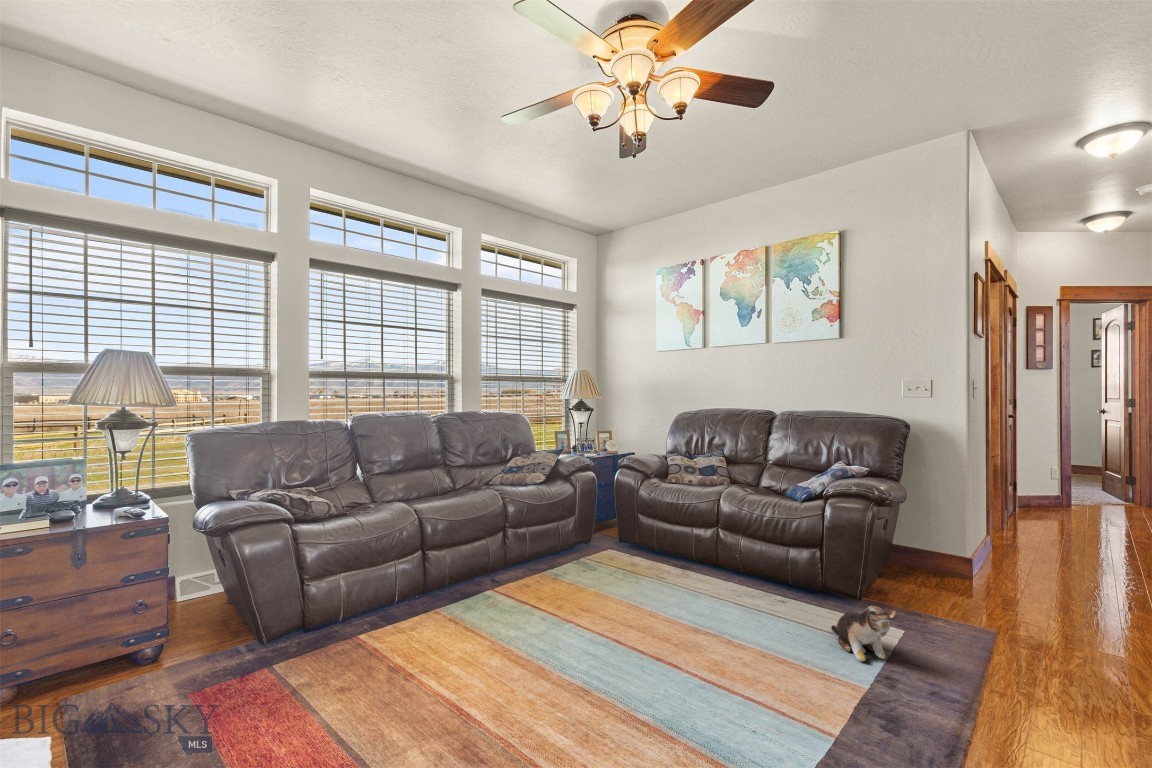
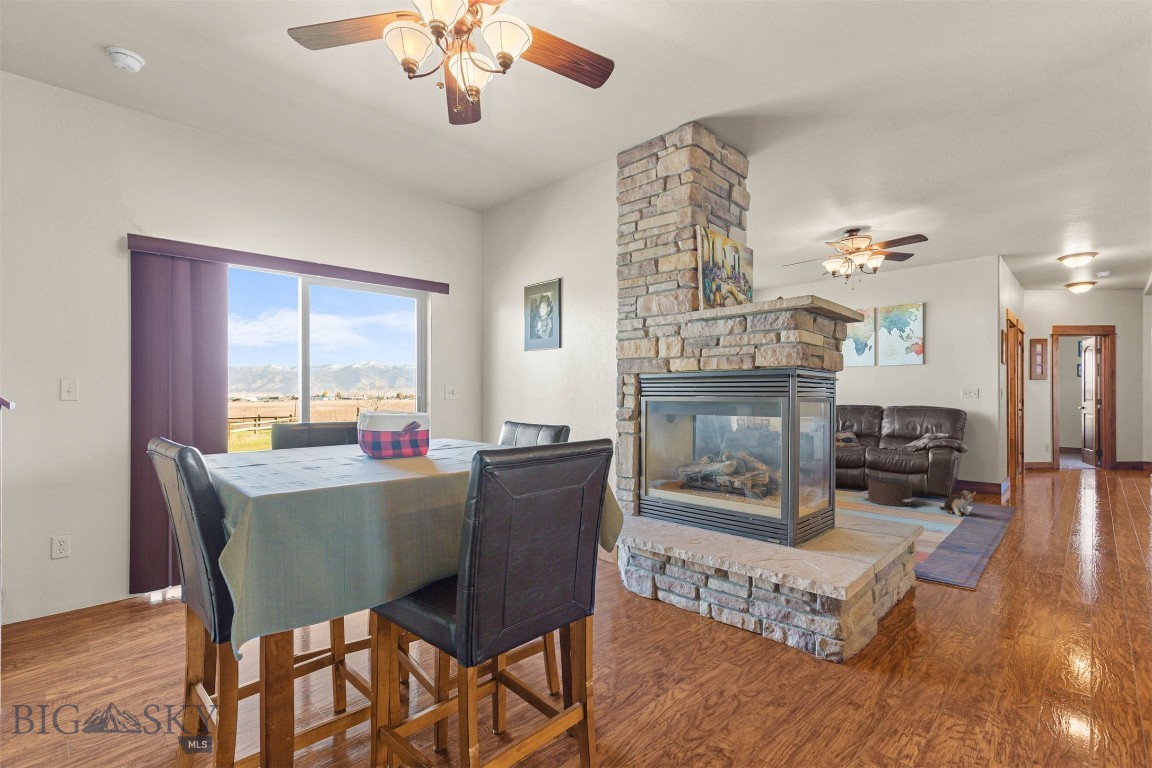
pouf: none [688,552,793,622] -> present [860,477,917,506]

